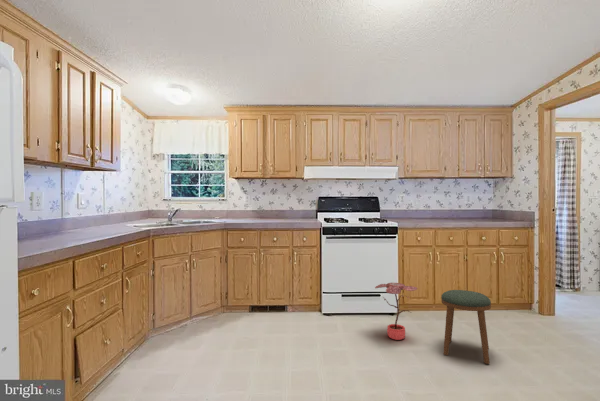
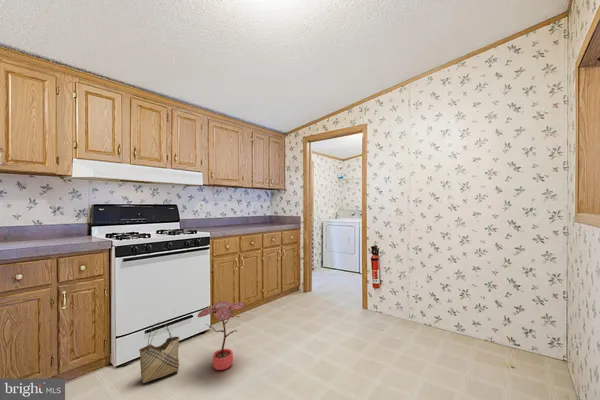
woven basket: none [336,287,364,327] -> present [139,322,179,383]
stool: present [441,290,491,364] -> none [268,293,312,365]

